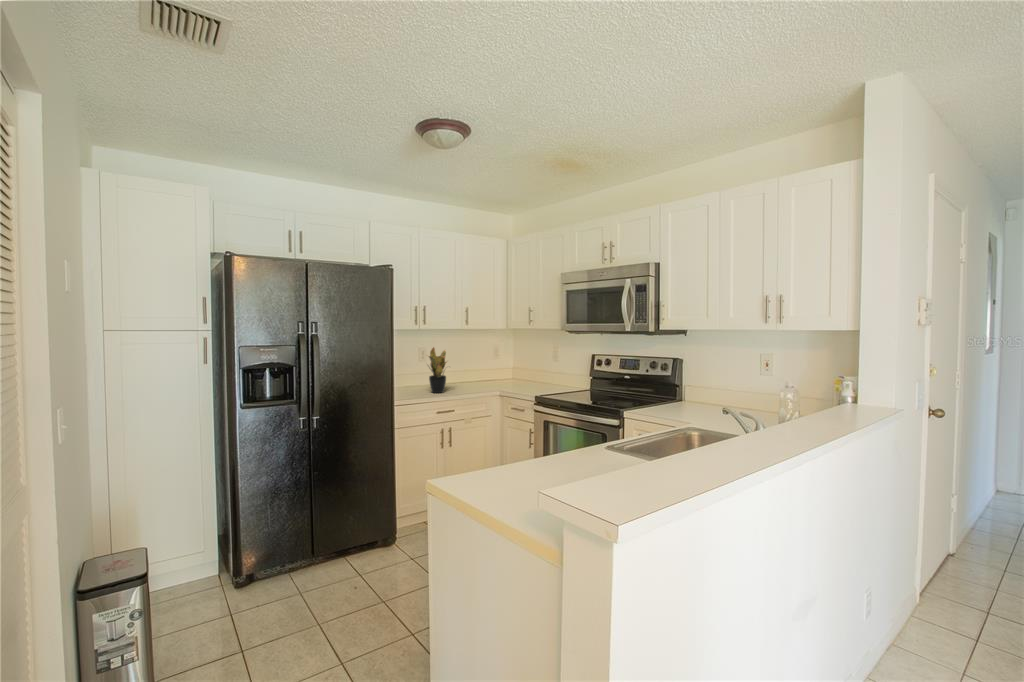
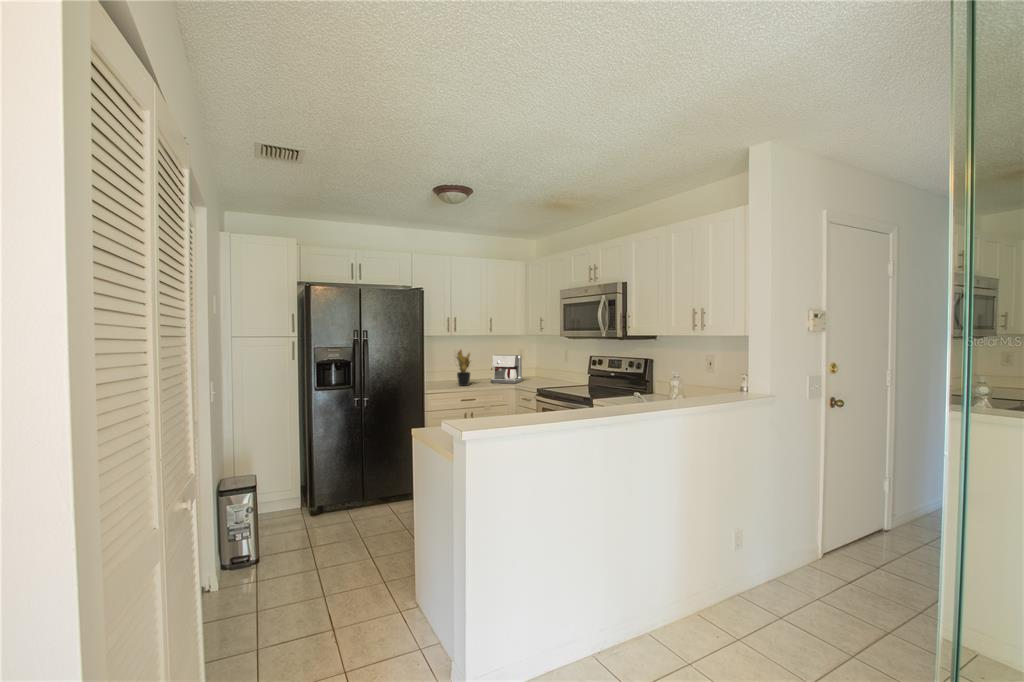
coffee maker: none [468,353,505,388] -> present [491,355,522,383]

